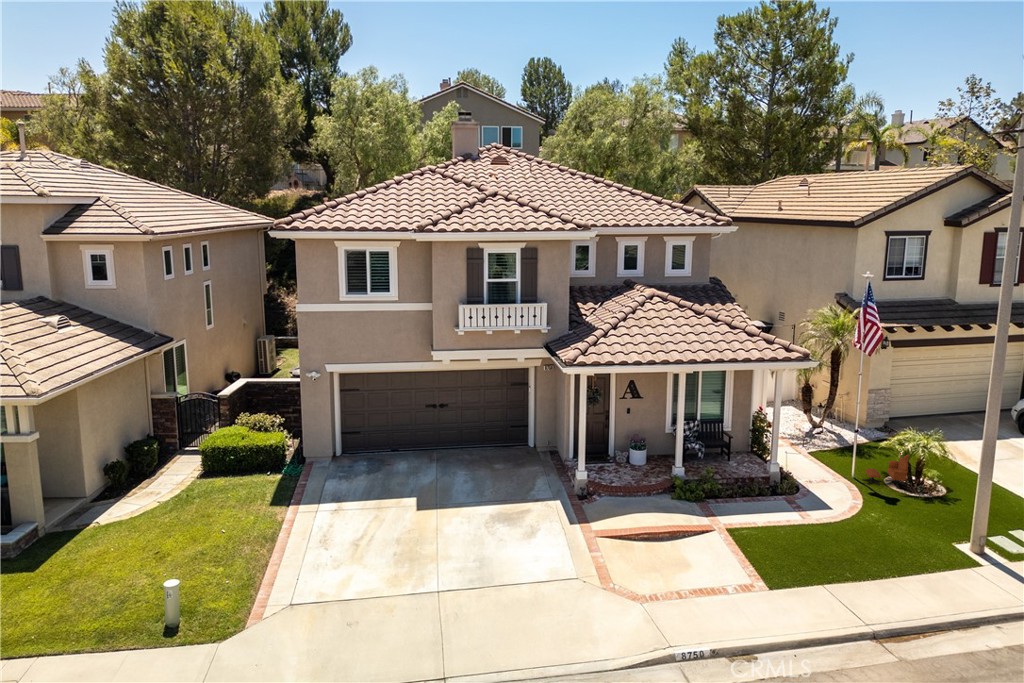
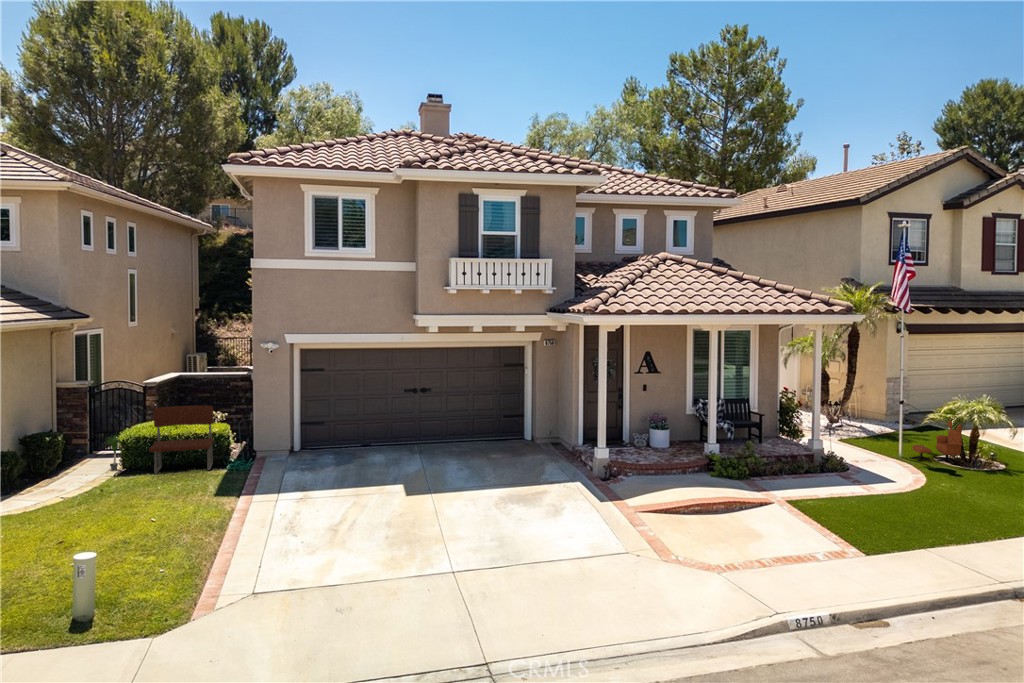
bench: none [221,425,271,480] -> present [149,406,214,474]
potted plant: none [184,444,206,475] -> present [107,436,119,470]

